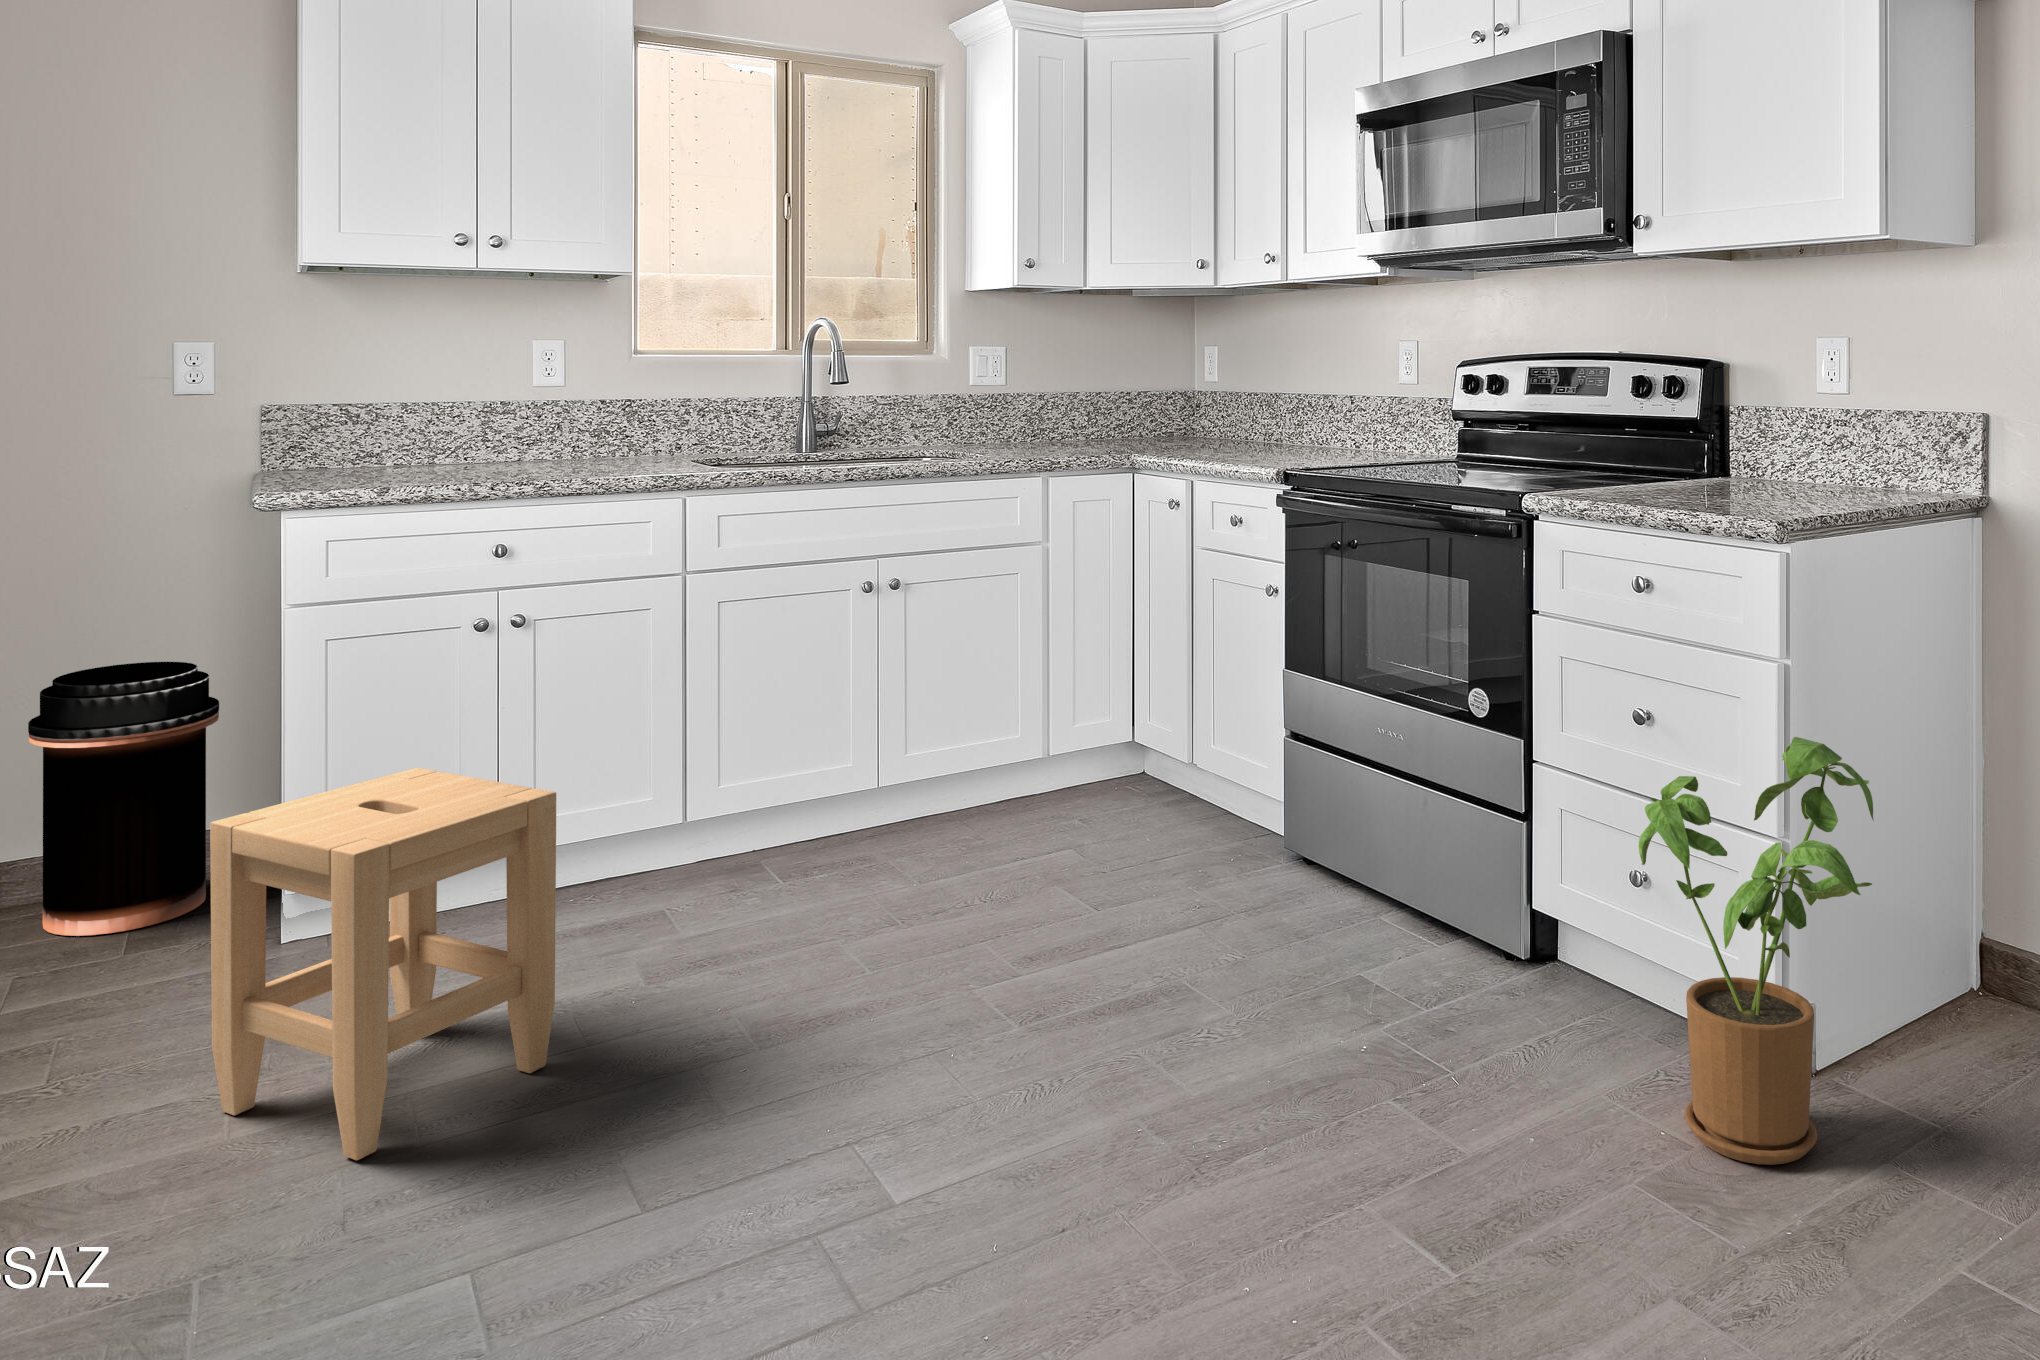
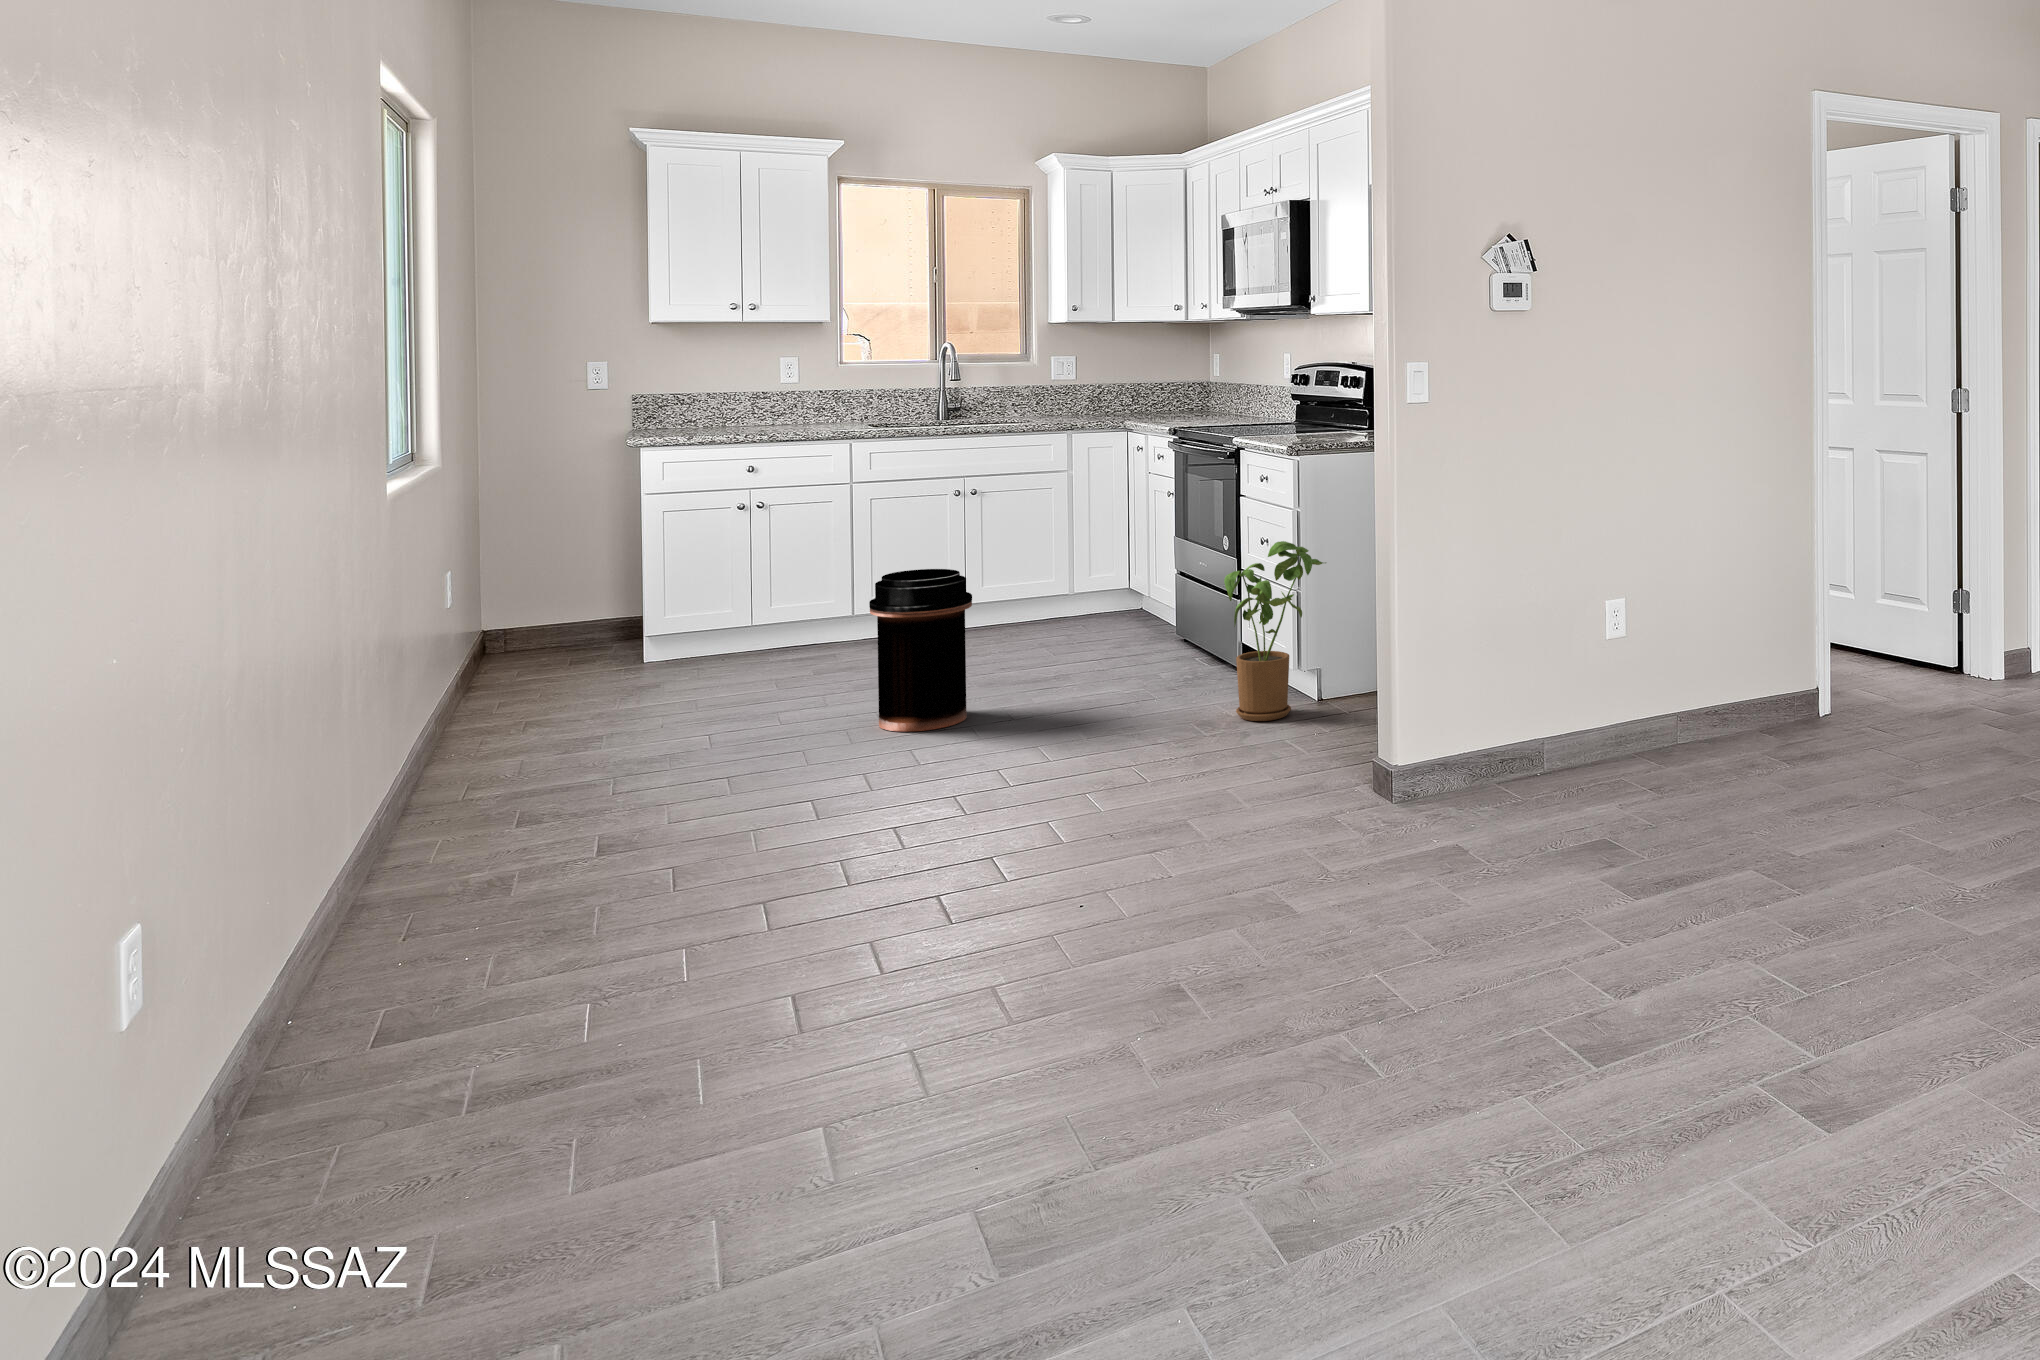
trash can: present [28,662,219,936] -> present [869,569,972,732]
stool: present [210,768,556,1160] -> none [608,567,761,716]

